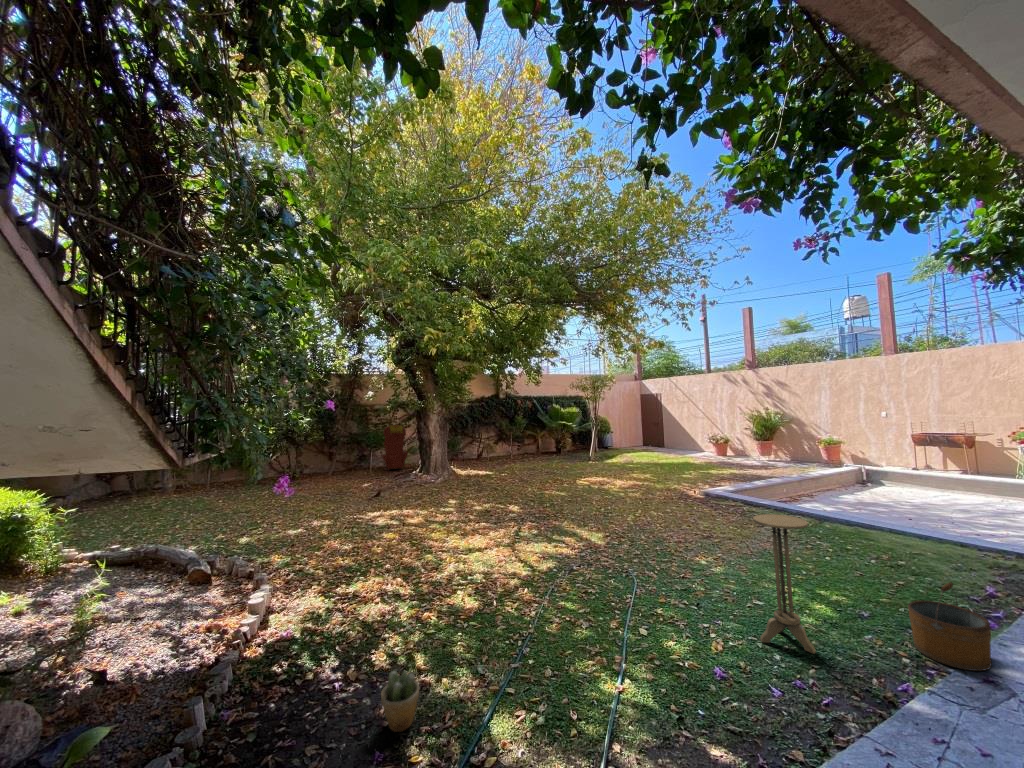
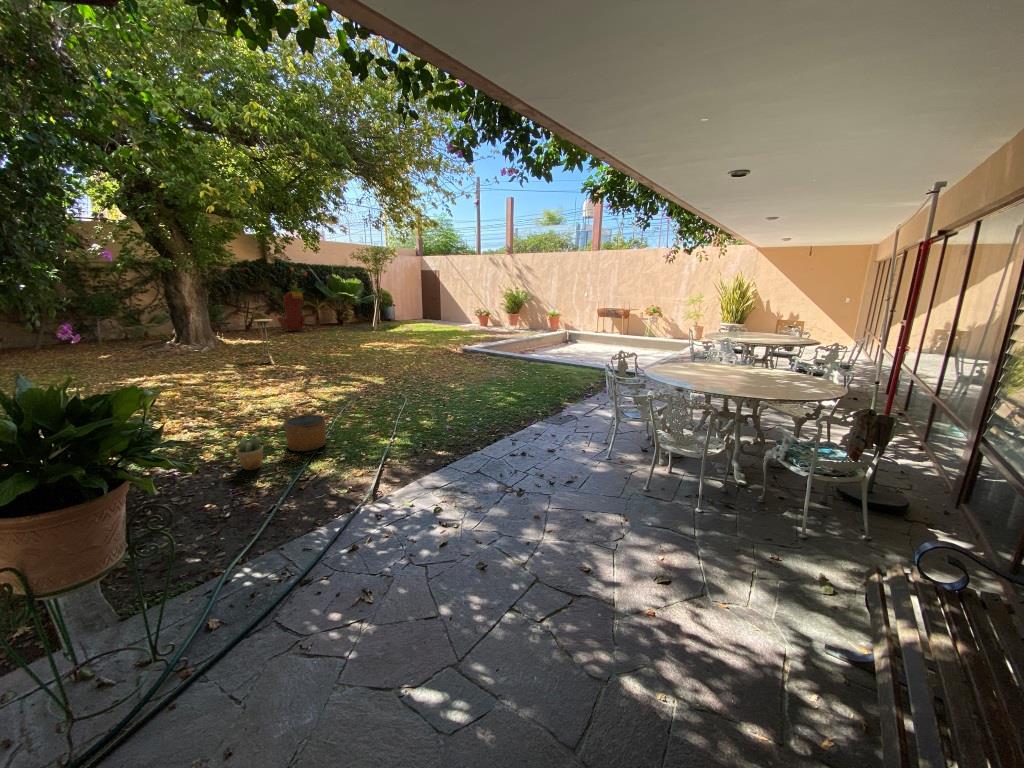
armchair: present [382,425,408,470] -> present [278,291,305,332]
side table: present [753,514,816,654] -> present [254,319,274,364]
bucket: present [908,582,992,671] -> present [284,401,326,451]

